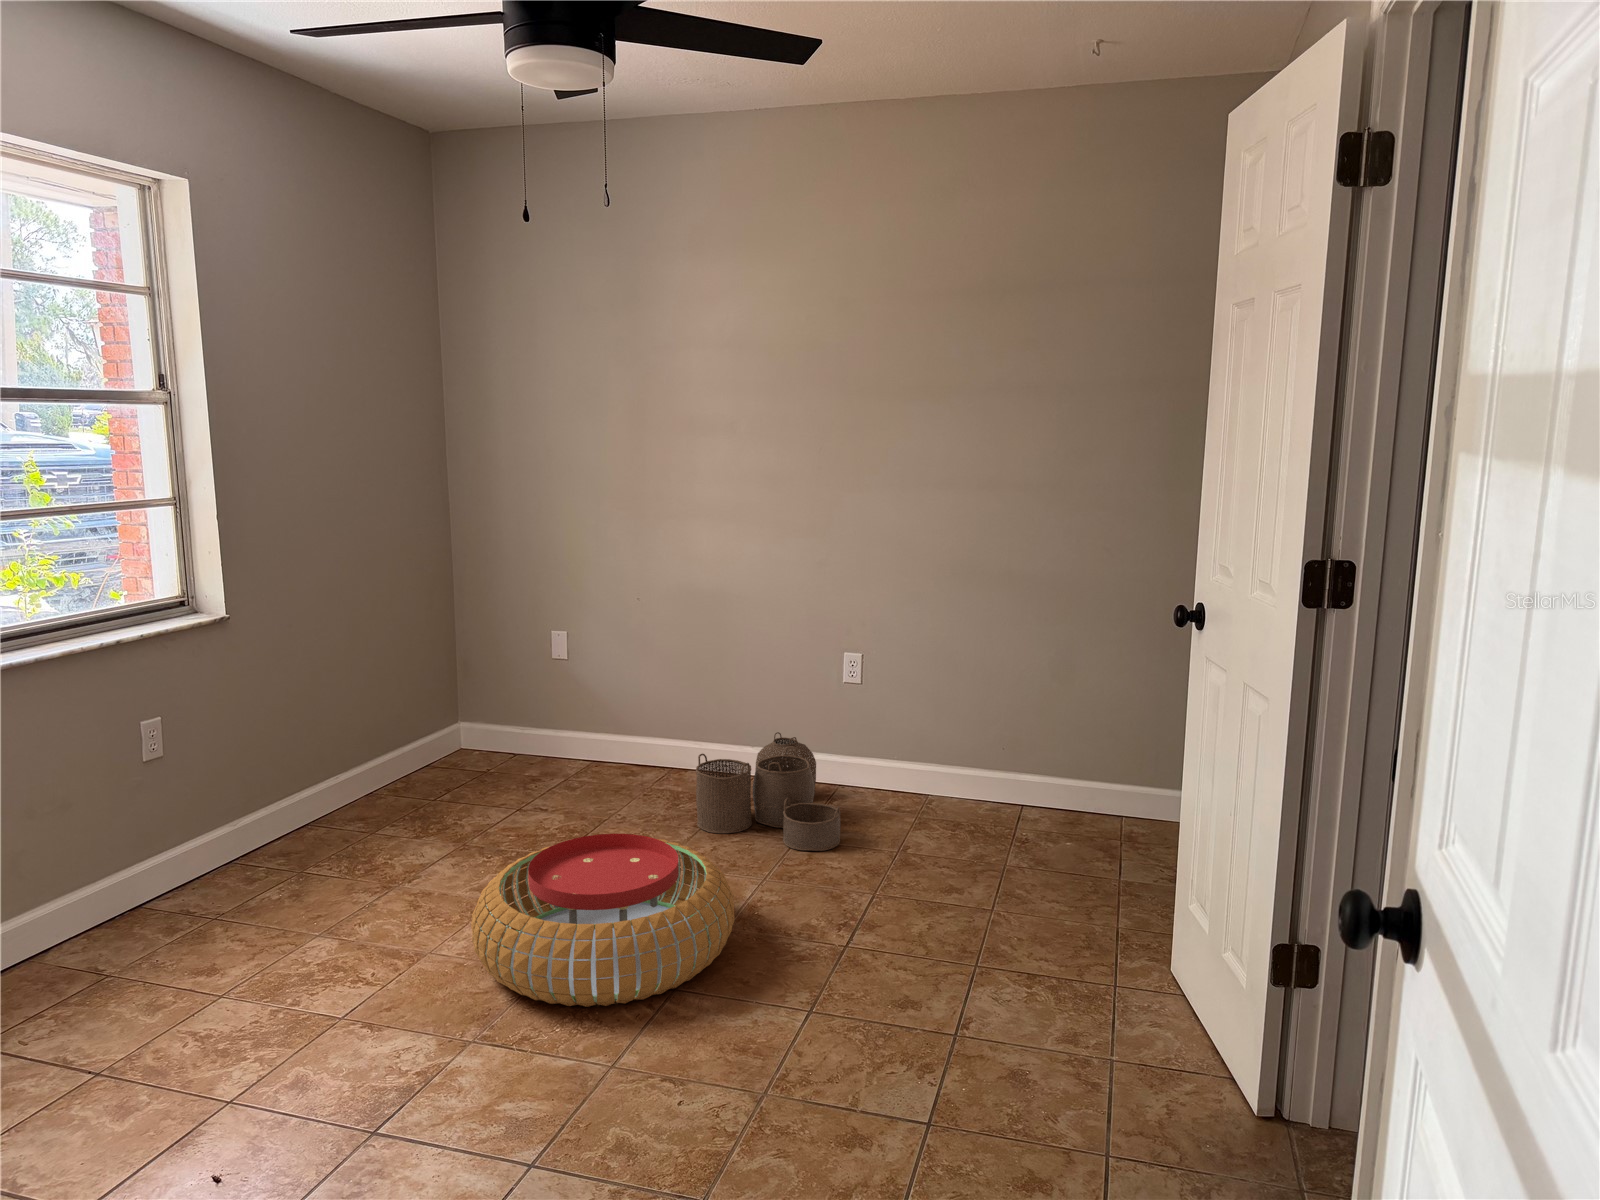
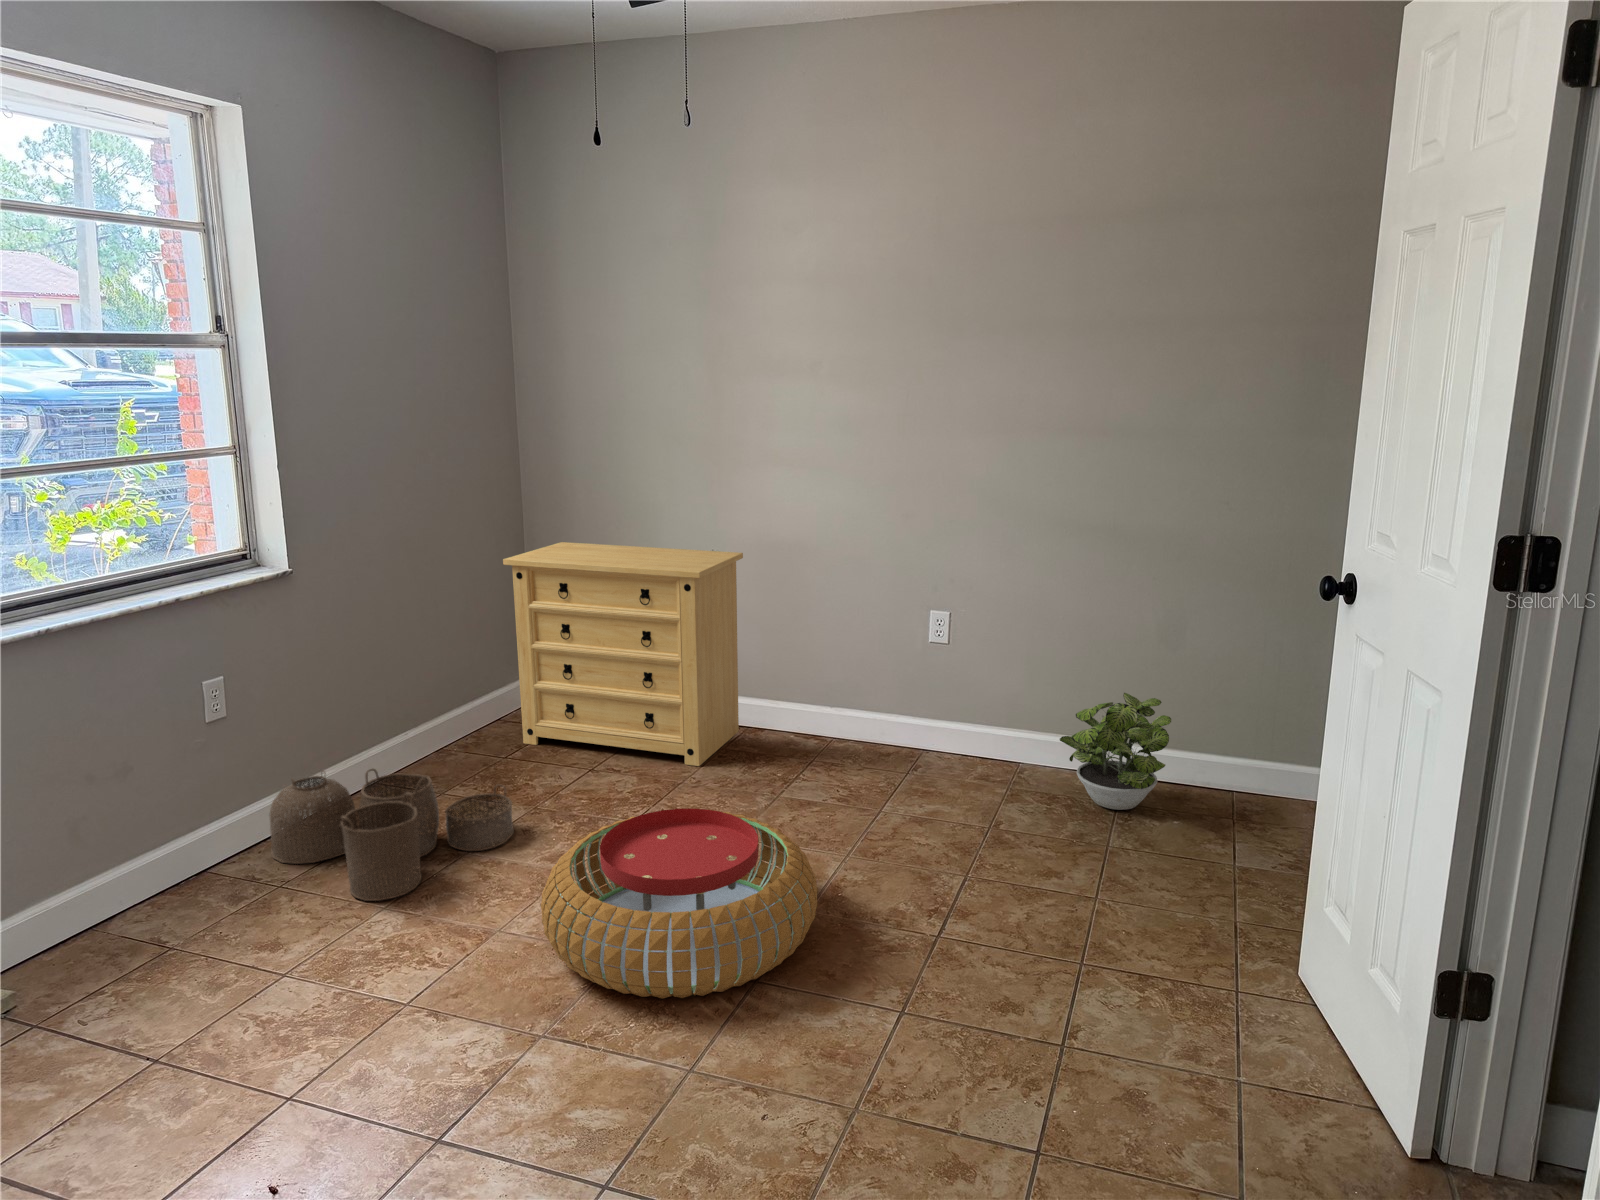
dresser: none [434,589,668,803] -> present [503,542,743,766]
potted plant: none [967,724,1069,834] -> present [1060,693,1171,810]
woven basket: present [696,732,841,851] -> present [269,769,514,901]

